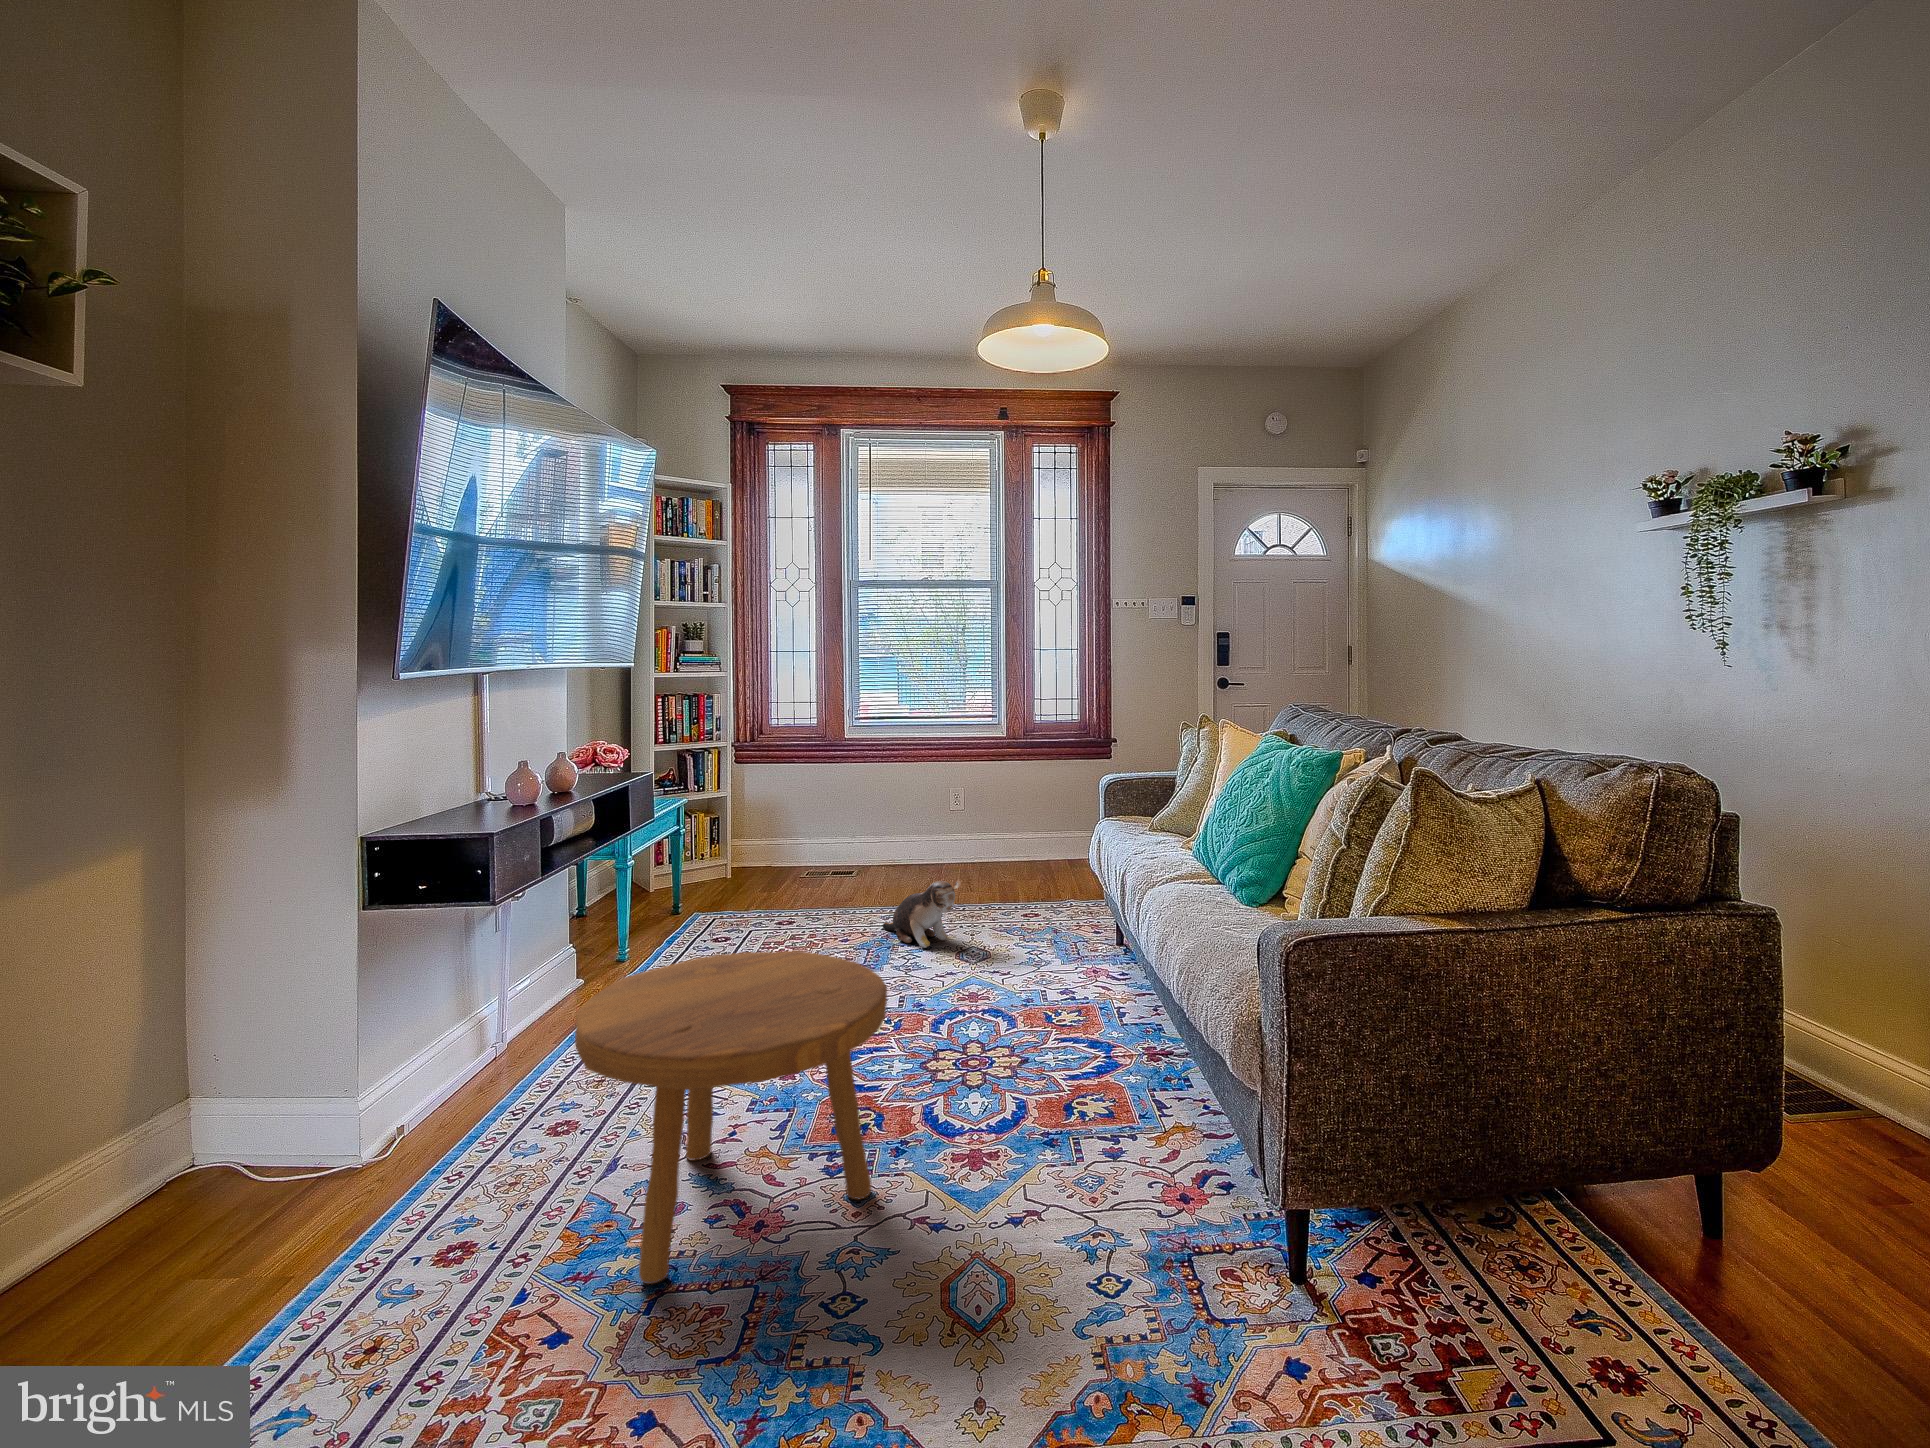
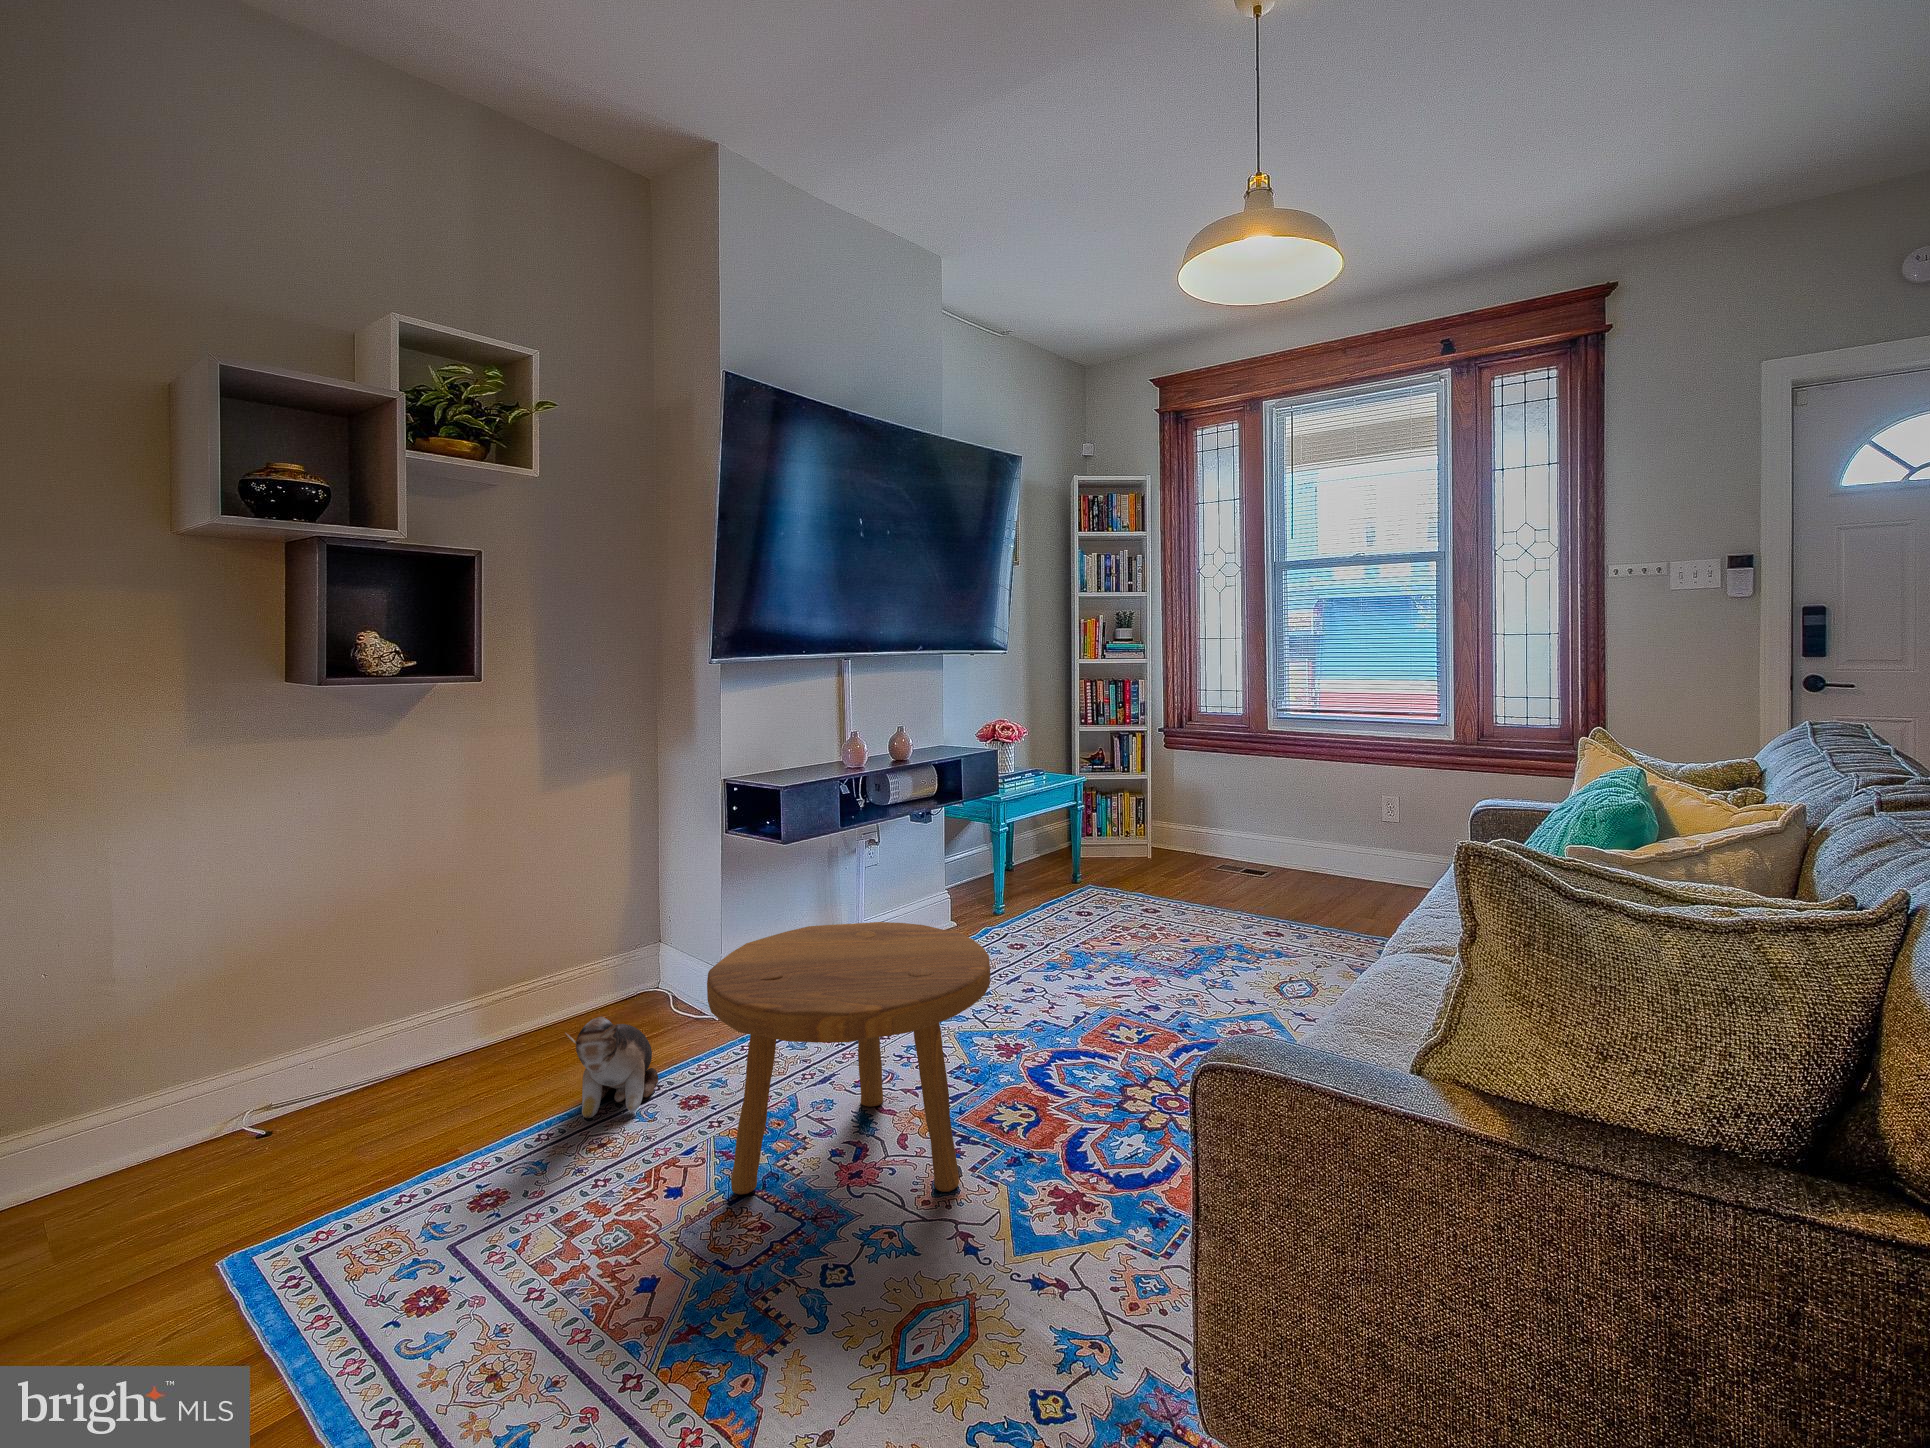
plush toy: present [883,880,960,948] -> present [565,1016,658,1118]

